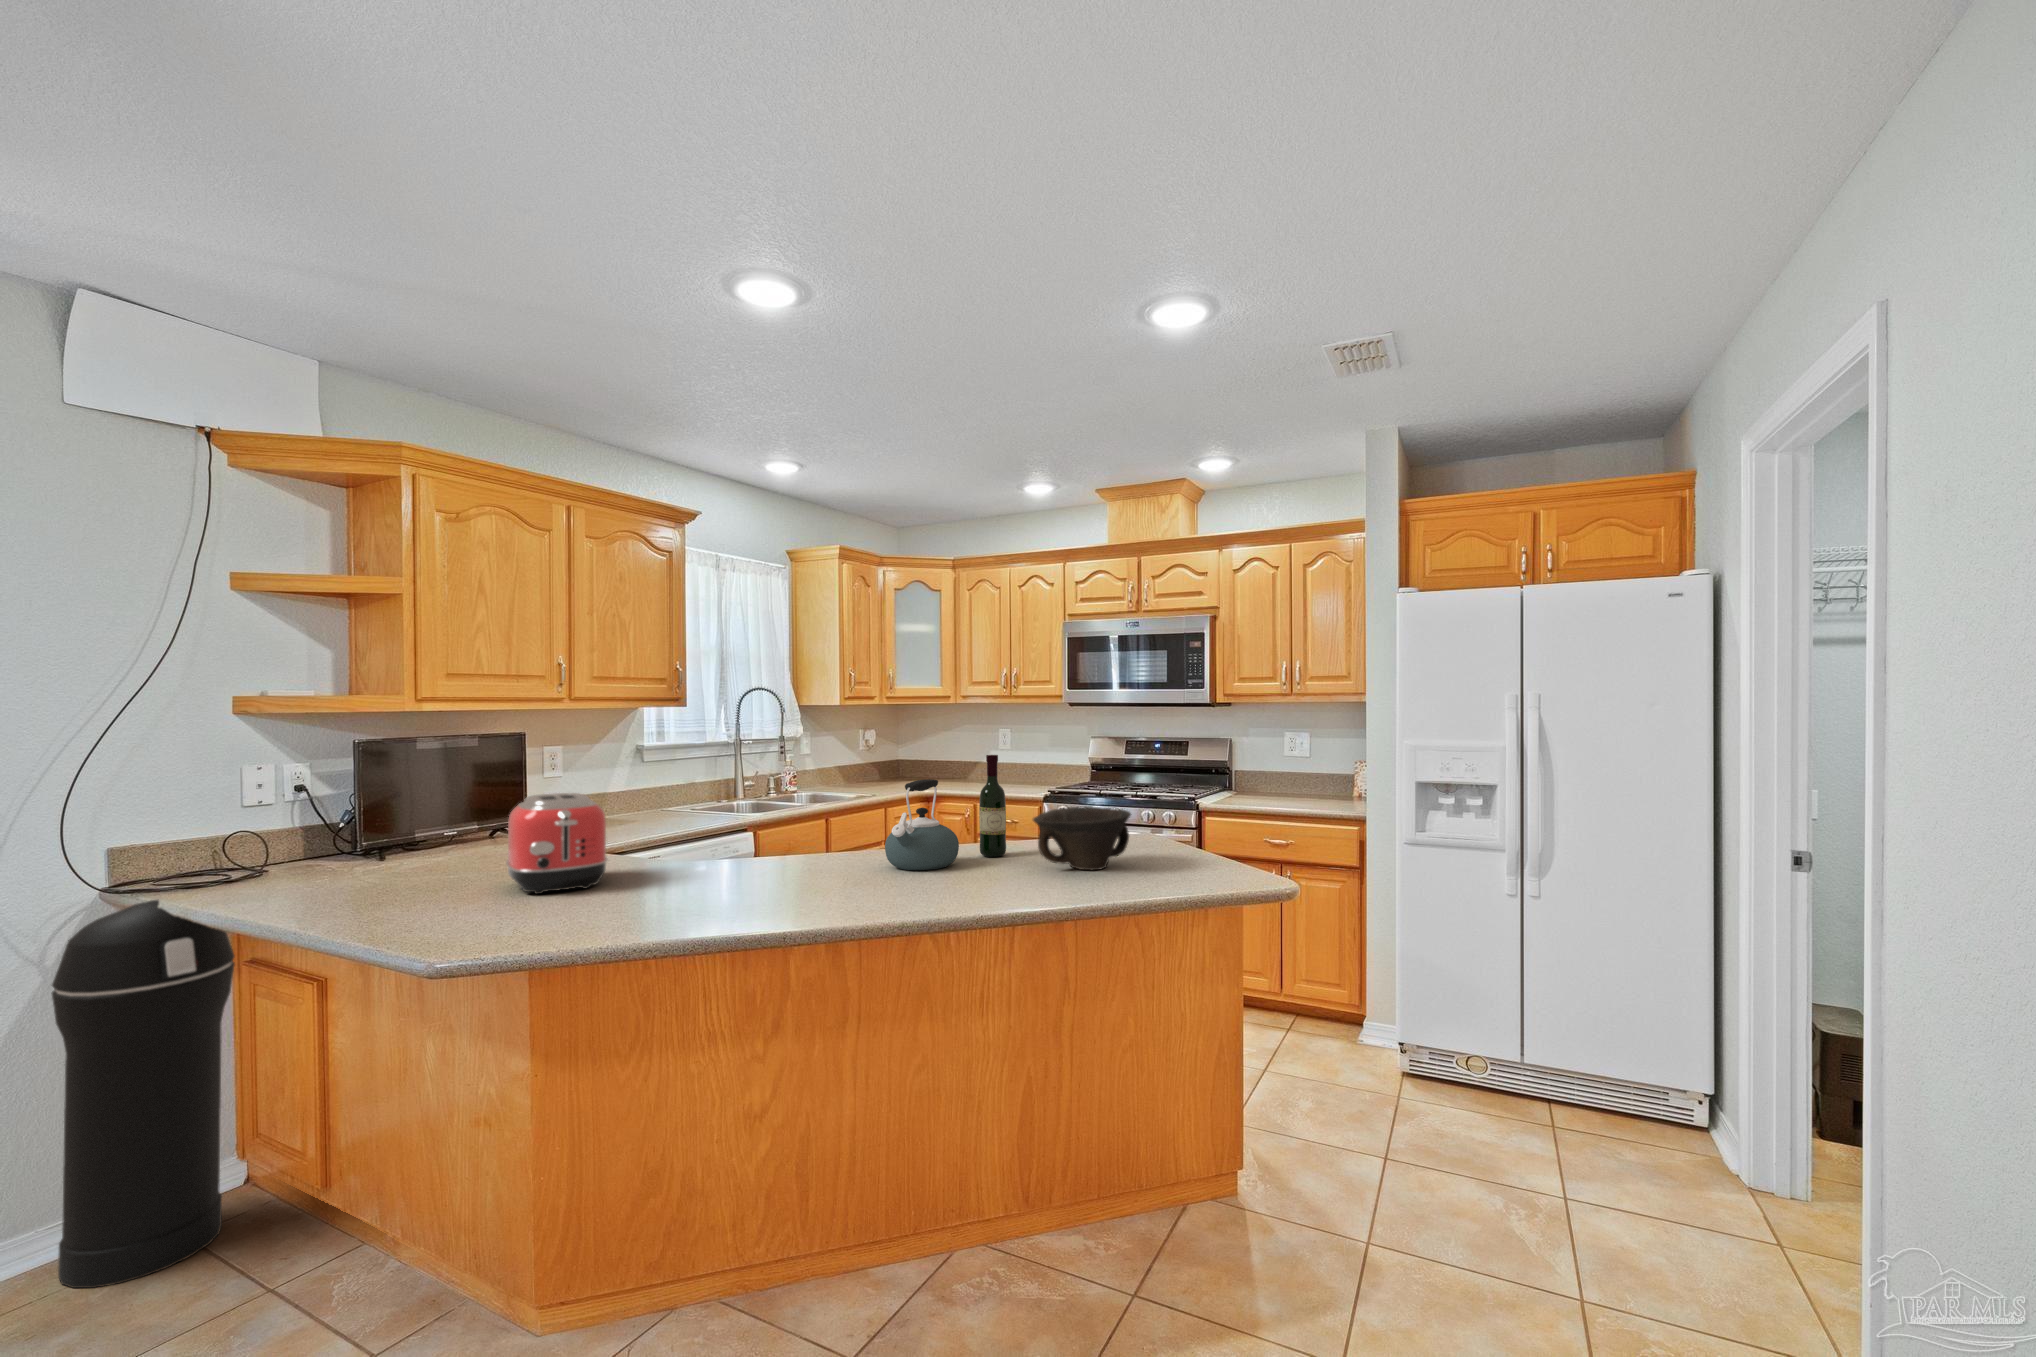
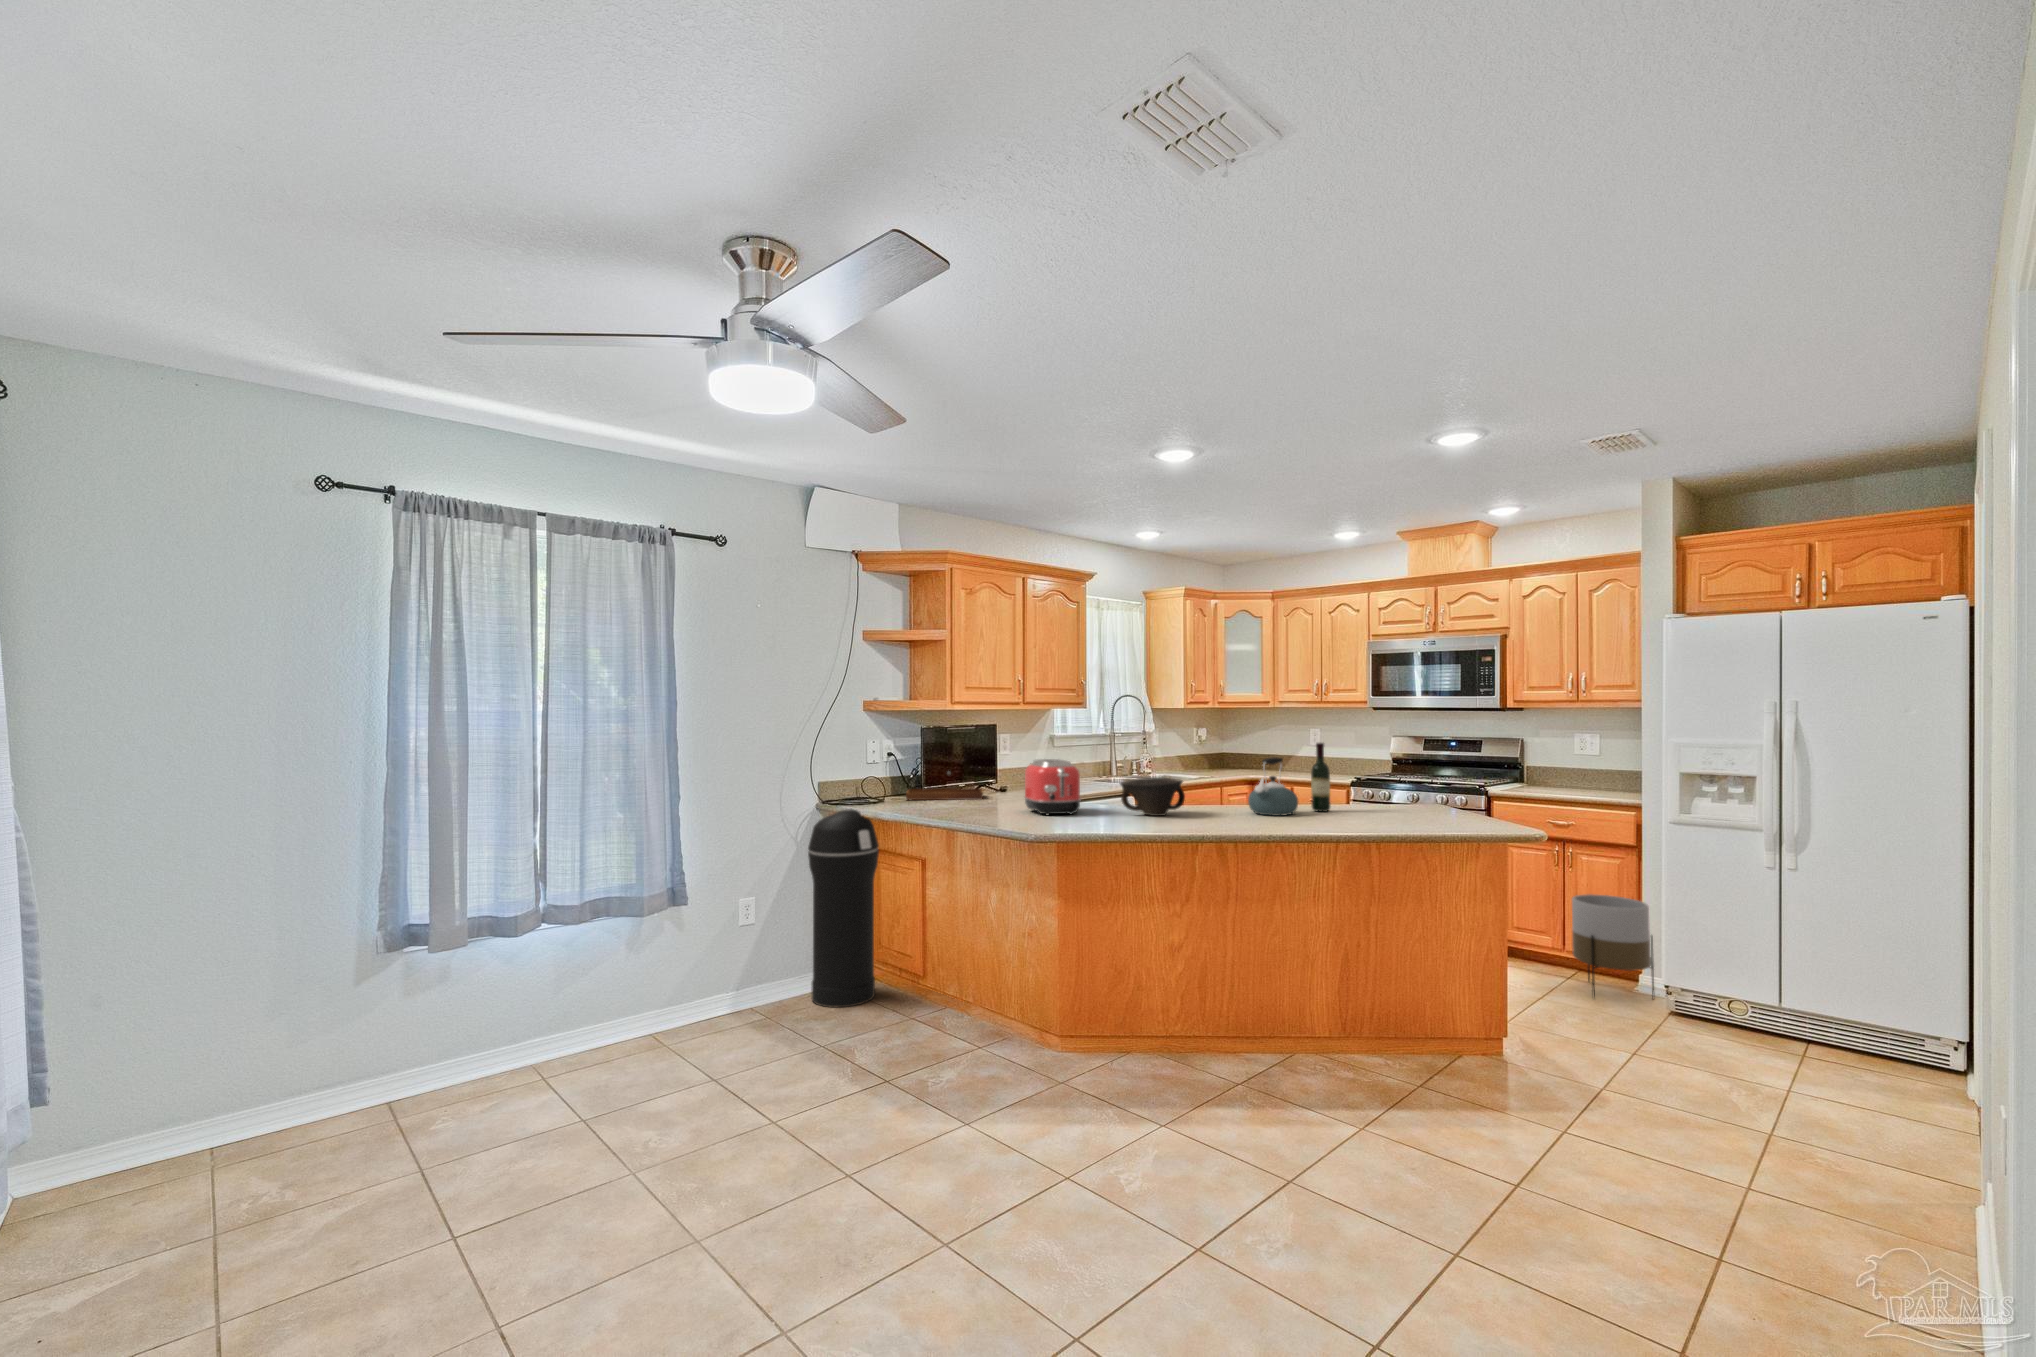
bowl: present [1033,807,1131,870] -> present [1120,777,1185,816]
tray: none [319,813,484,868] -> present [906,772,983,800]
planter: none [1295,930,1383,1068] -> present [1572,894,1654,999]

